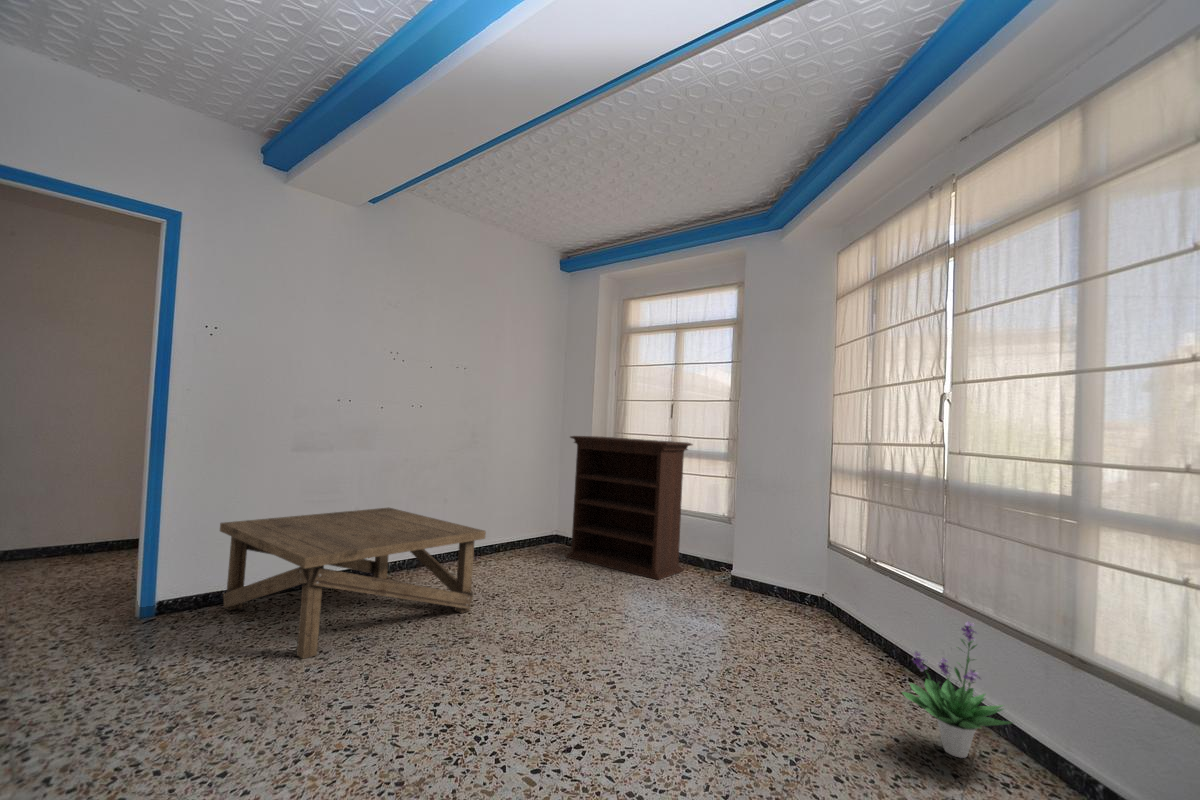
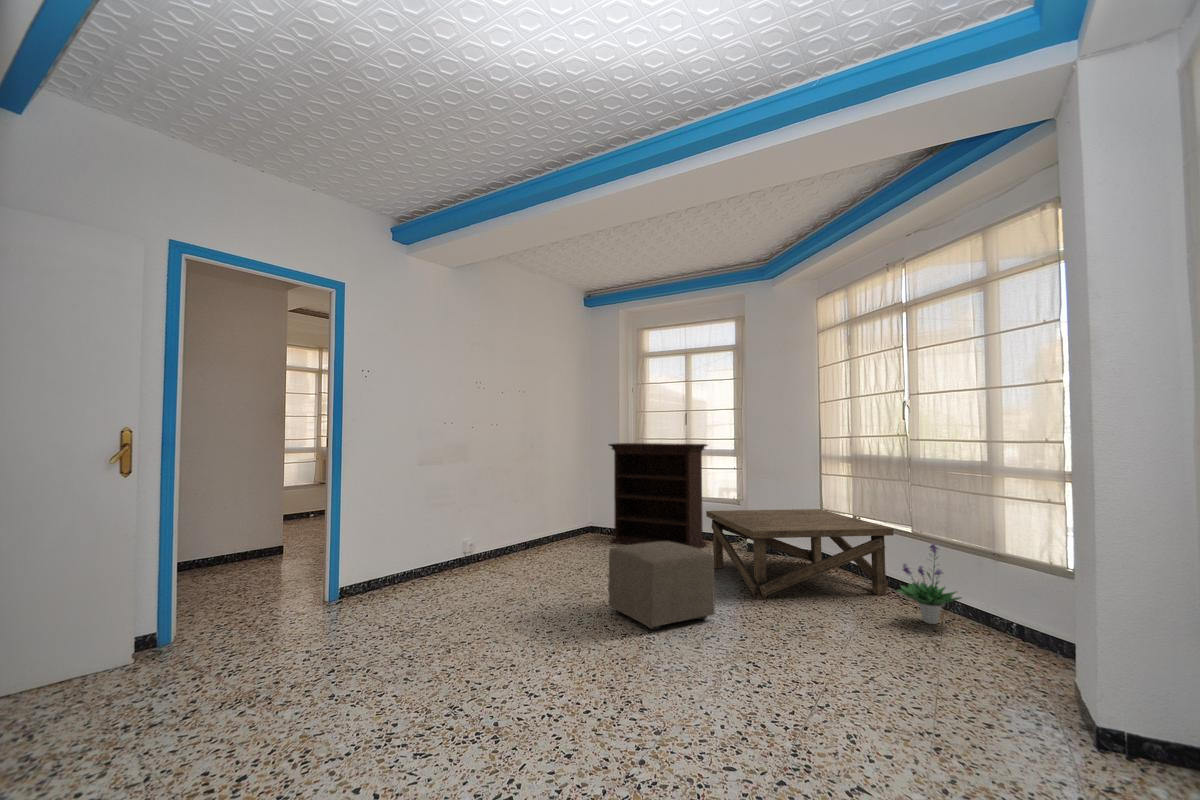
coffee table: present [220,507,486,659] -> present [706,509,894,599]
ottoman: none [466,577,610,720] -> present [608,541,715,630]

